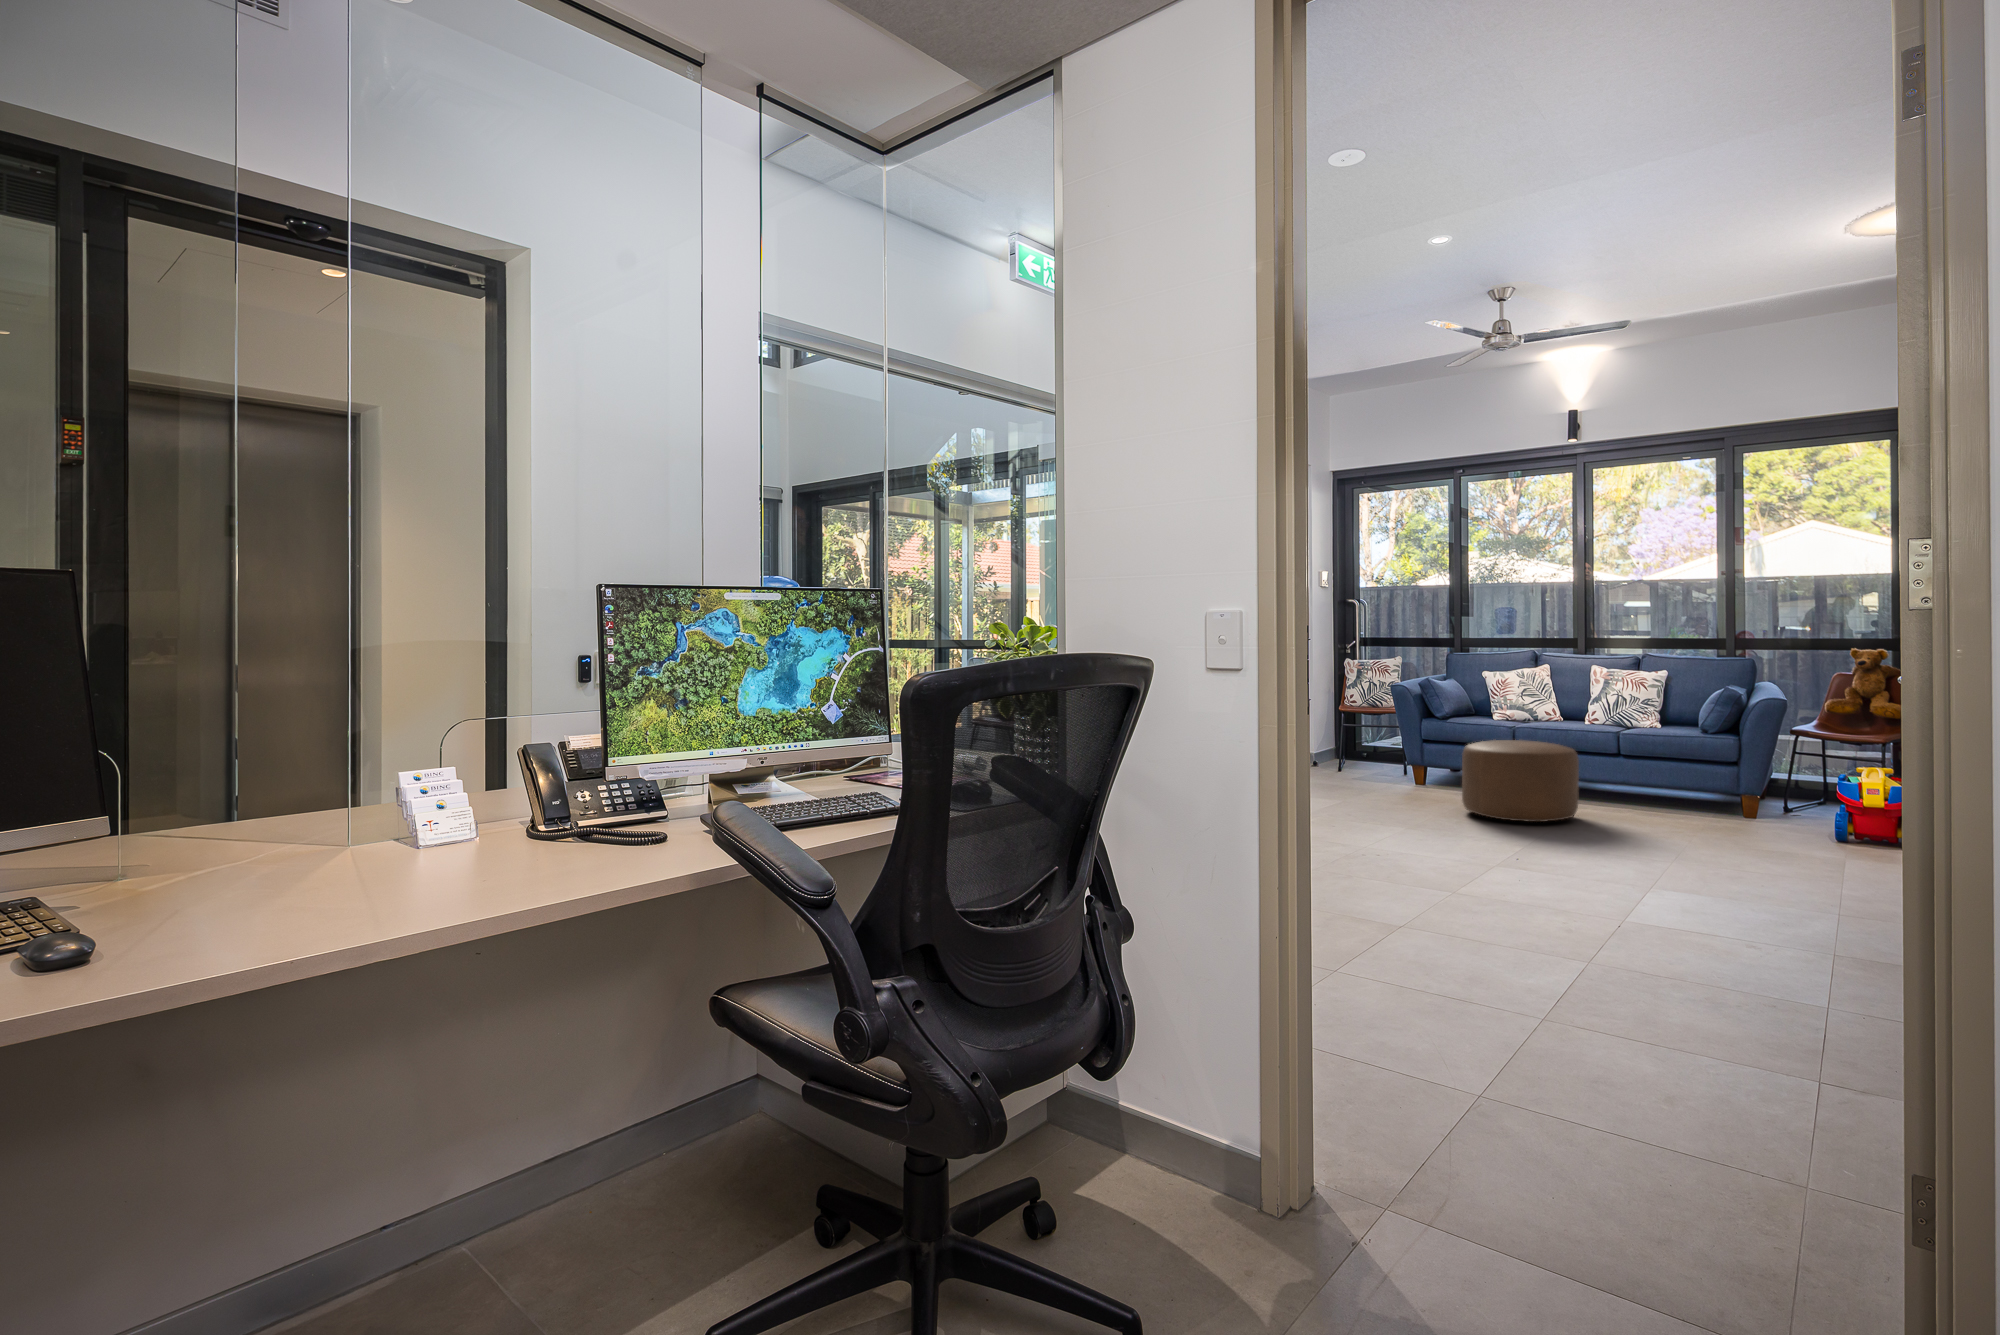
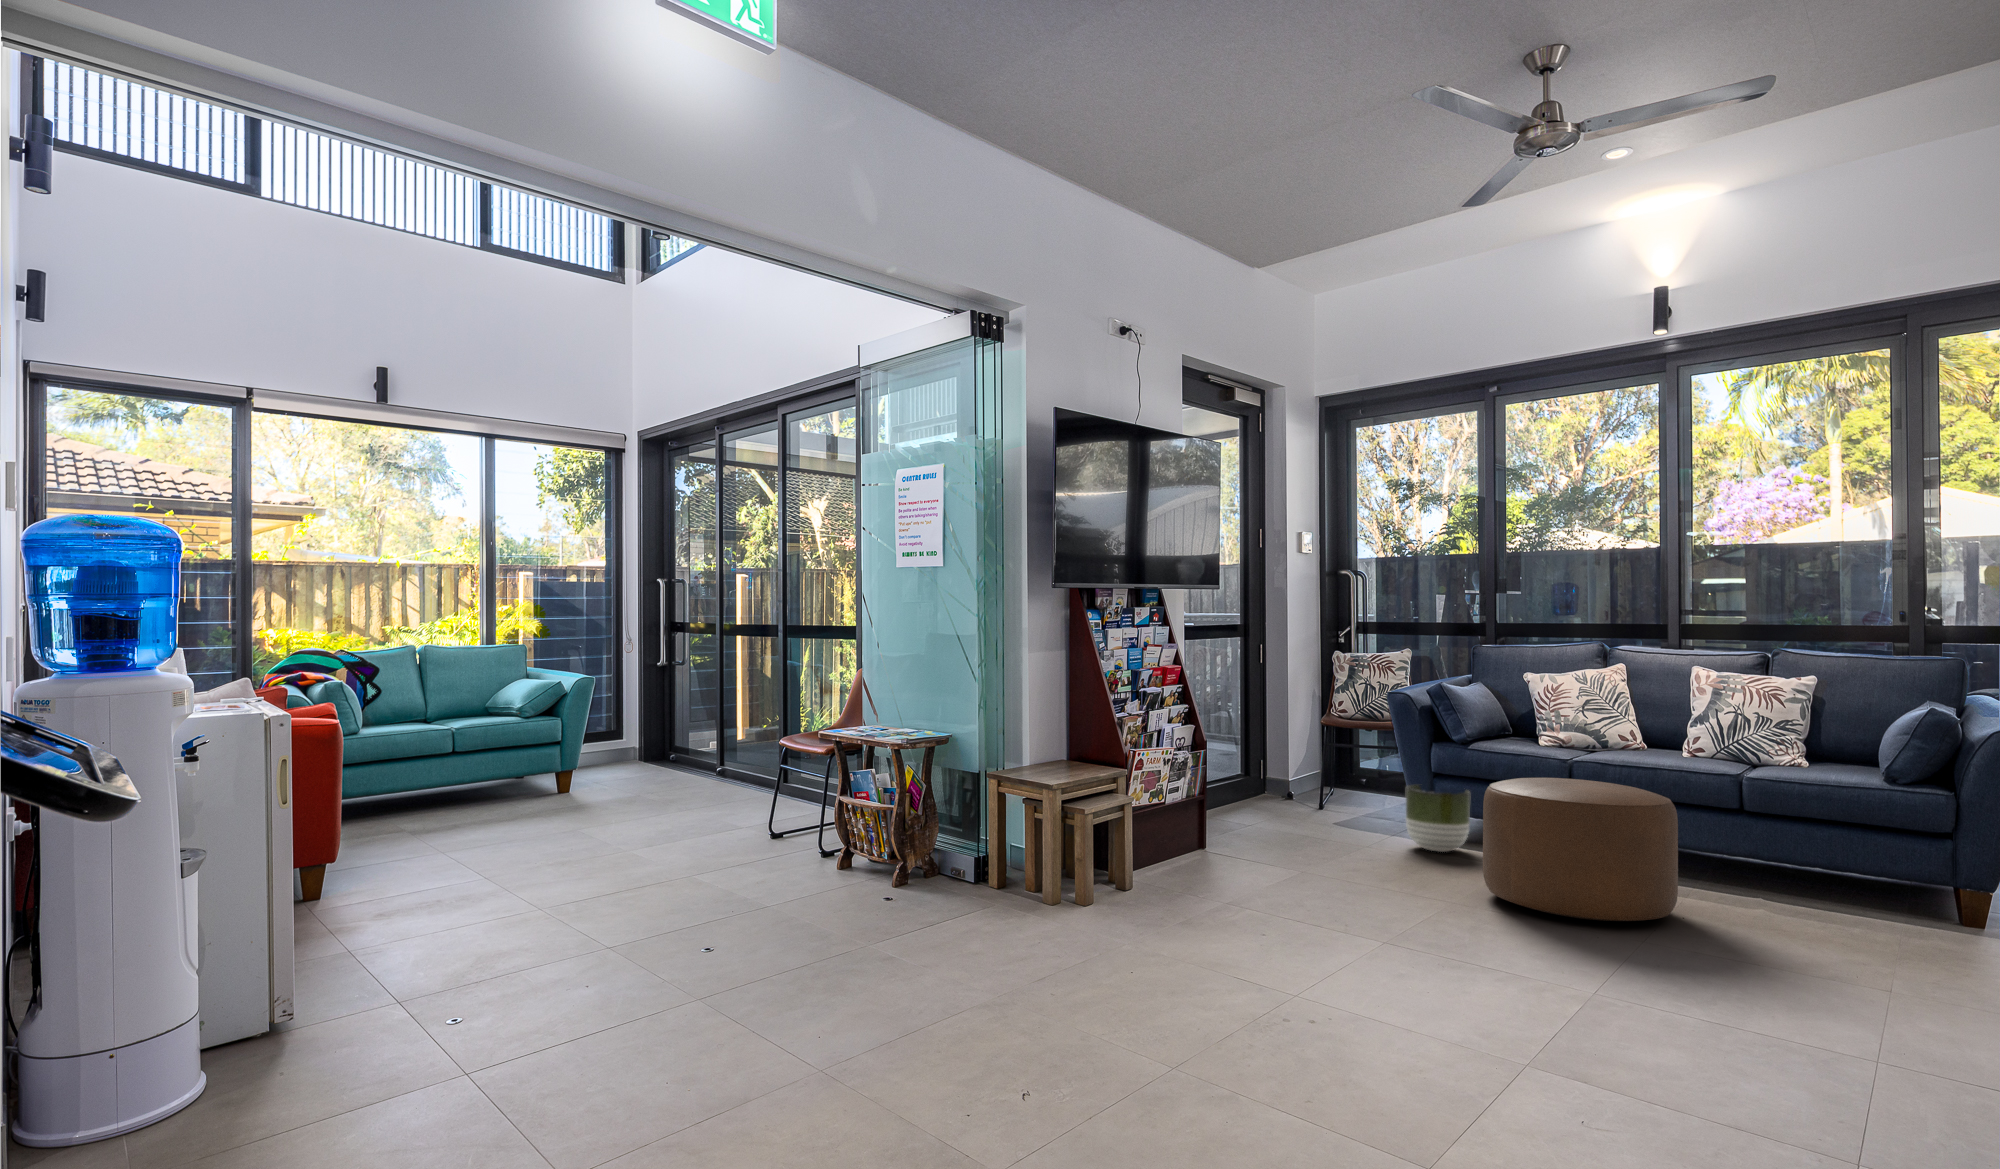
planter: none [1407,749,1449,791] -> present [1406,785,1470,852]

